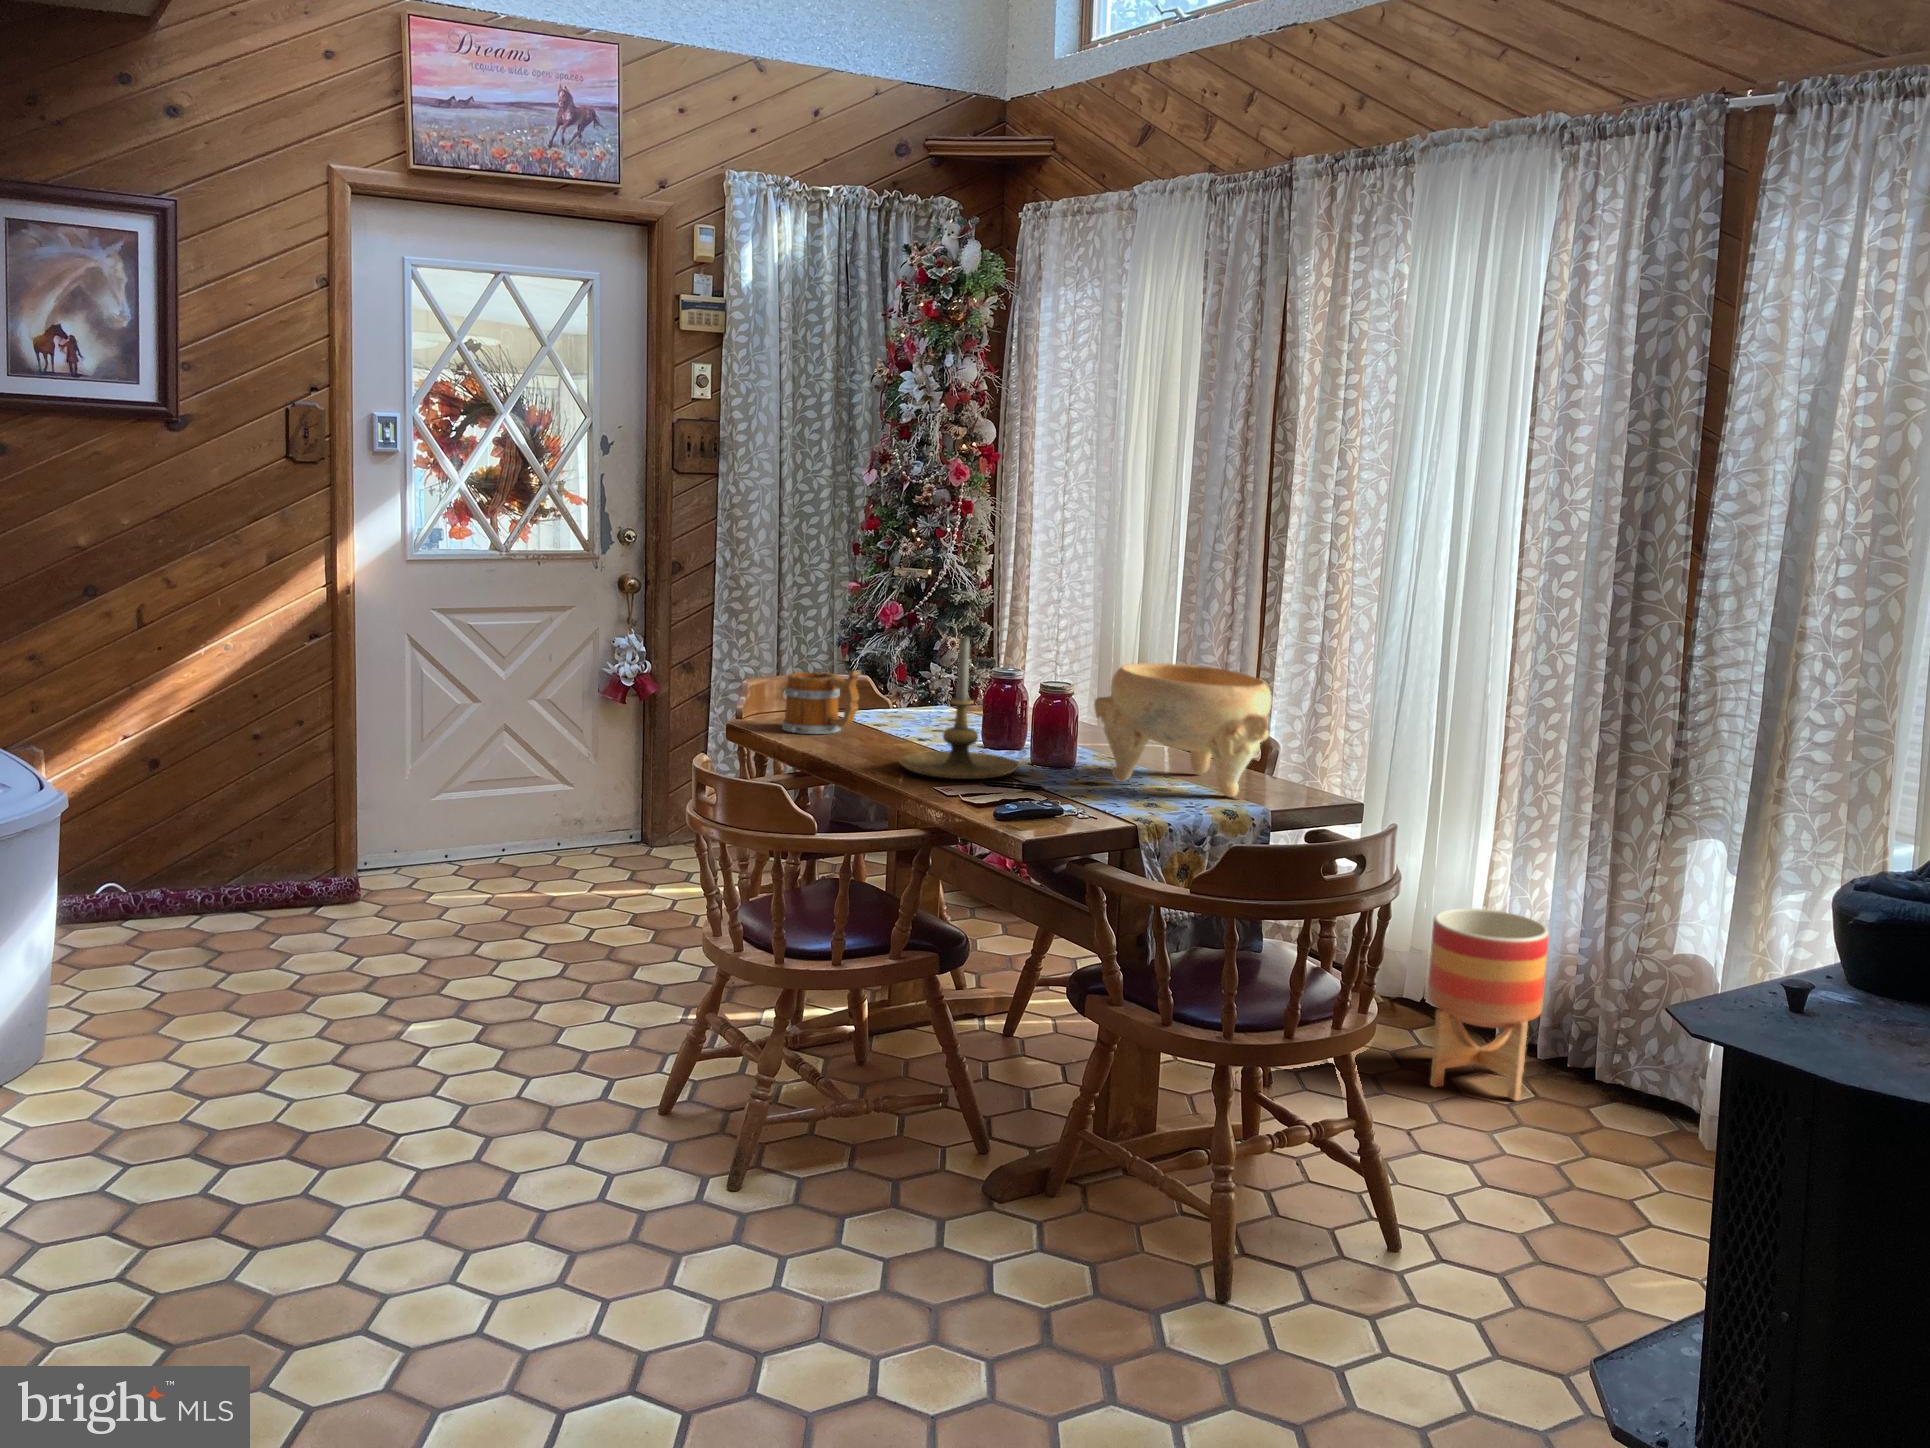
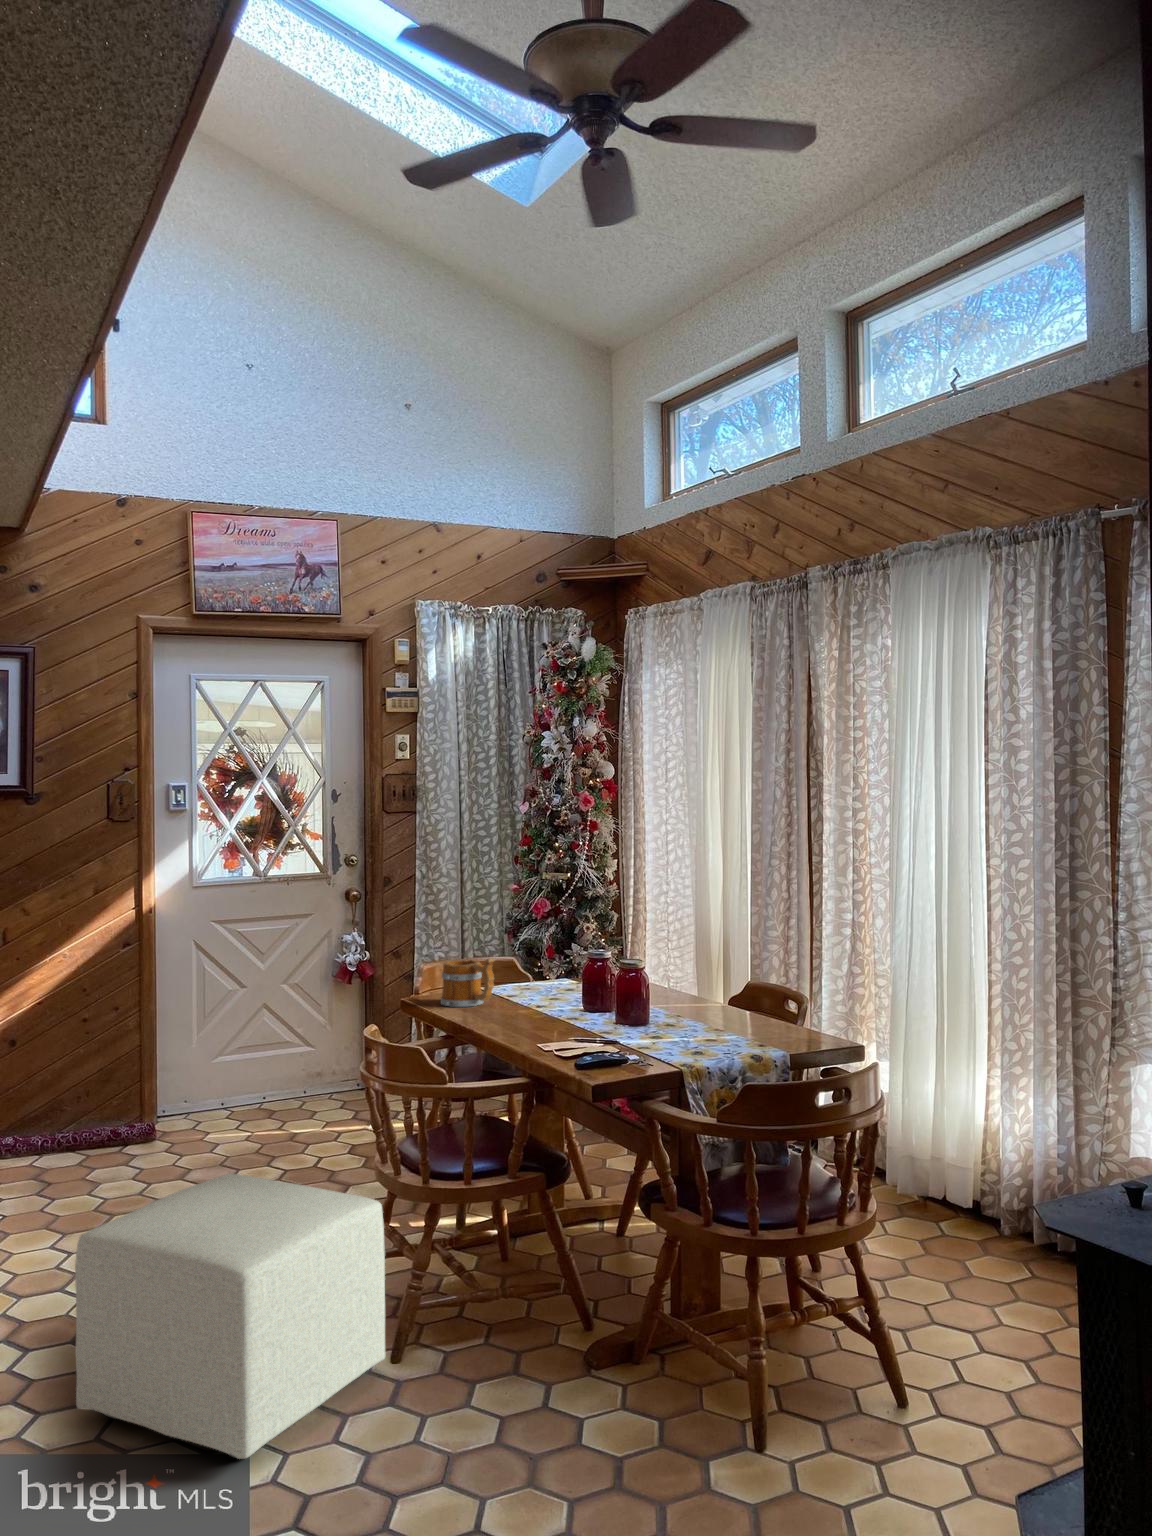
candle holder: present [899,636,1019,779] -> none [514,931,603,1038]
decorative bowl: present [1094,663,1272,797] -> none [653,945,785,1046]
planter: present [1427,908,1549,1100] -> none [942,1126,1033,1283]
ottoman: none [303,944,727,1312] -> present [75,1173,385,1459]

